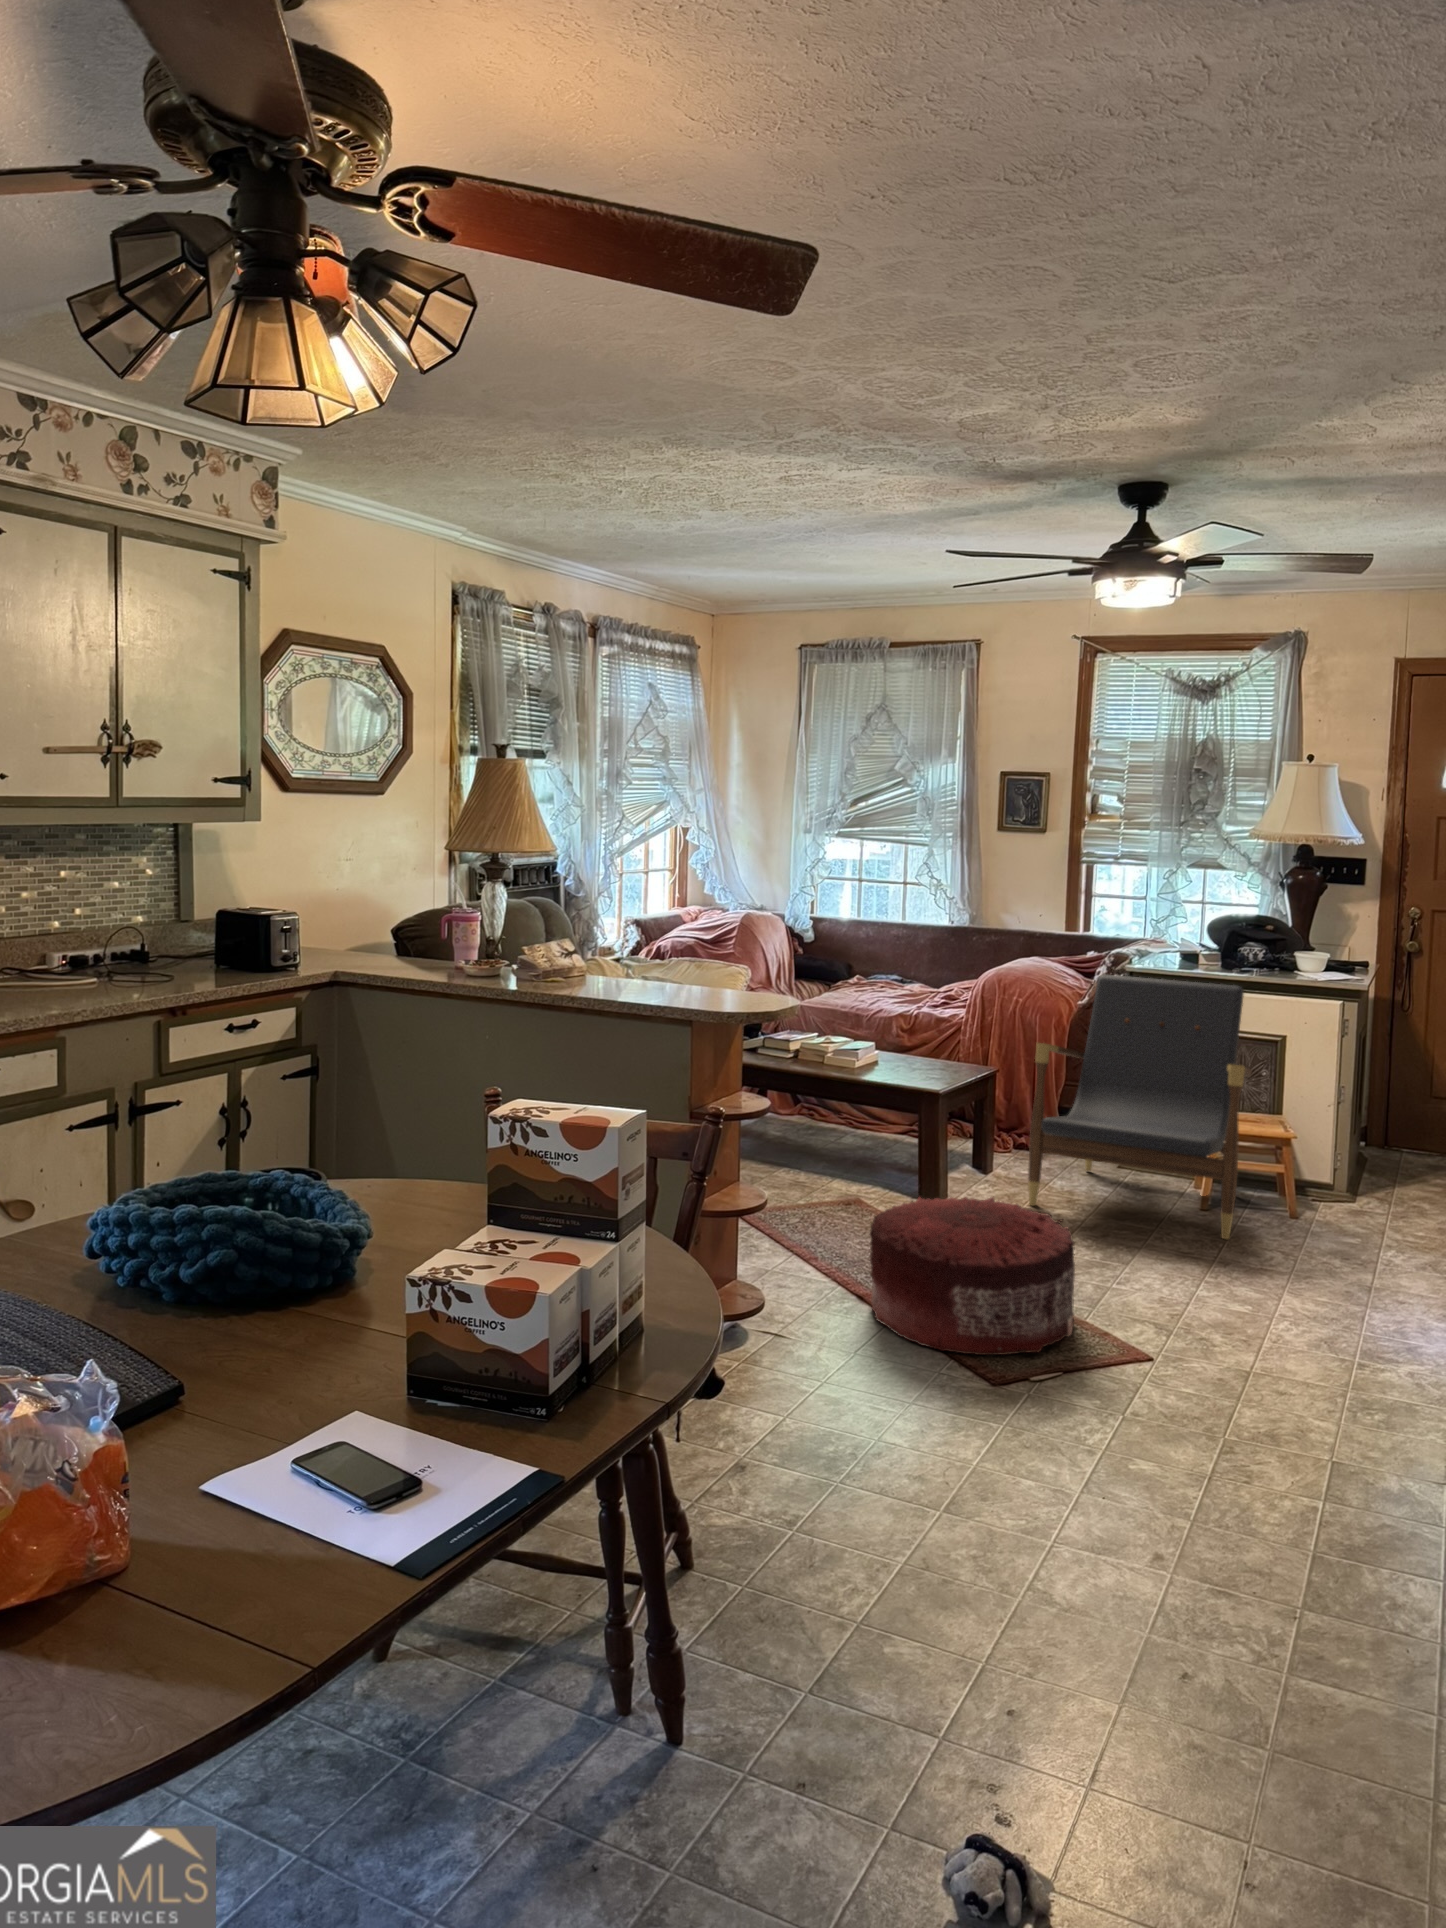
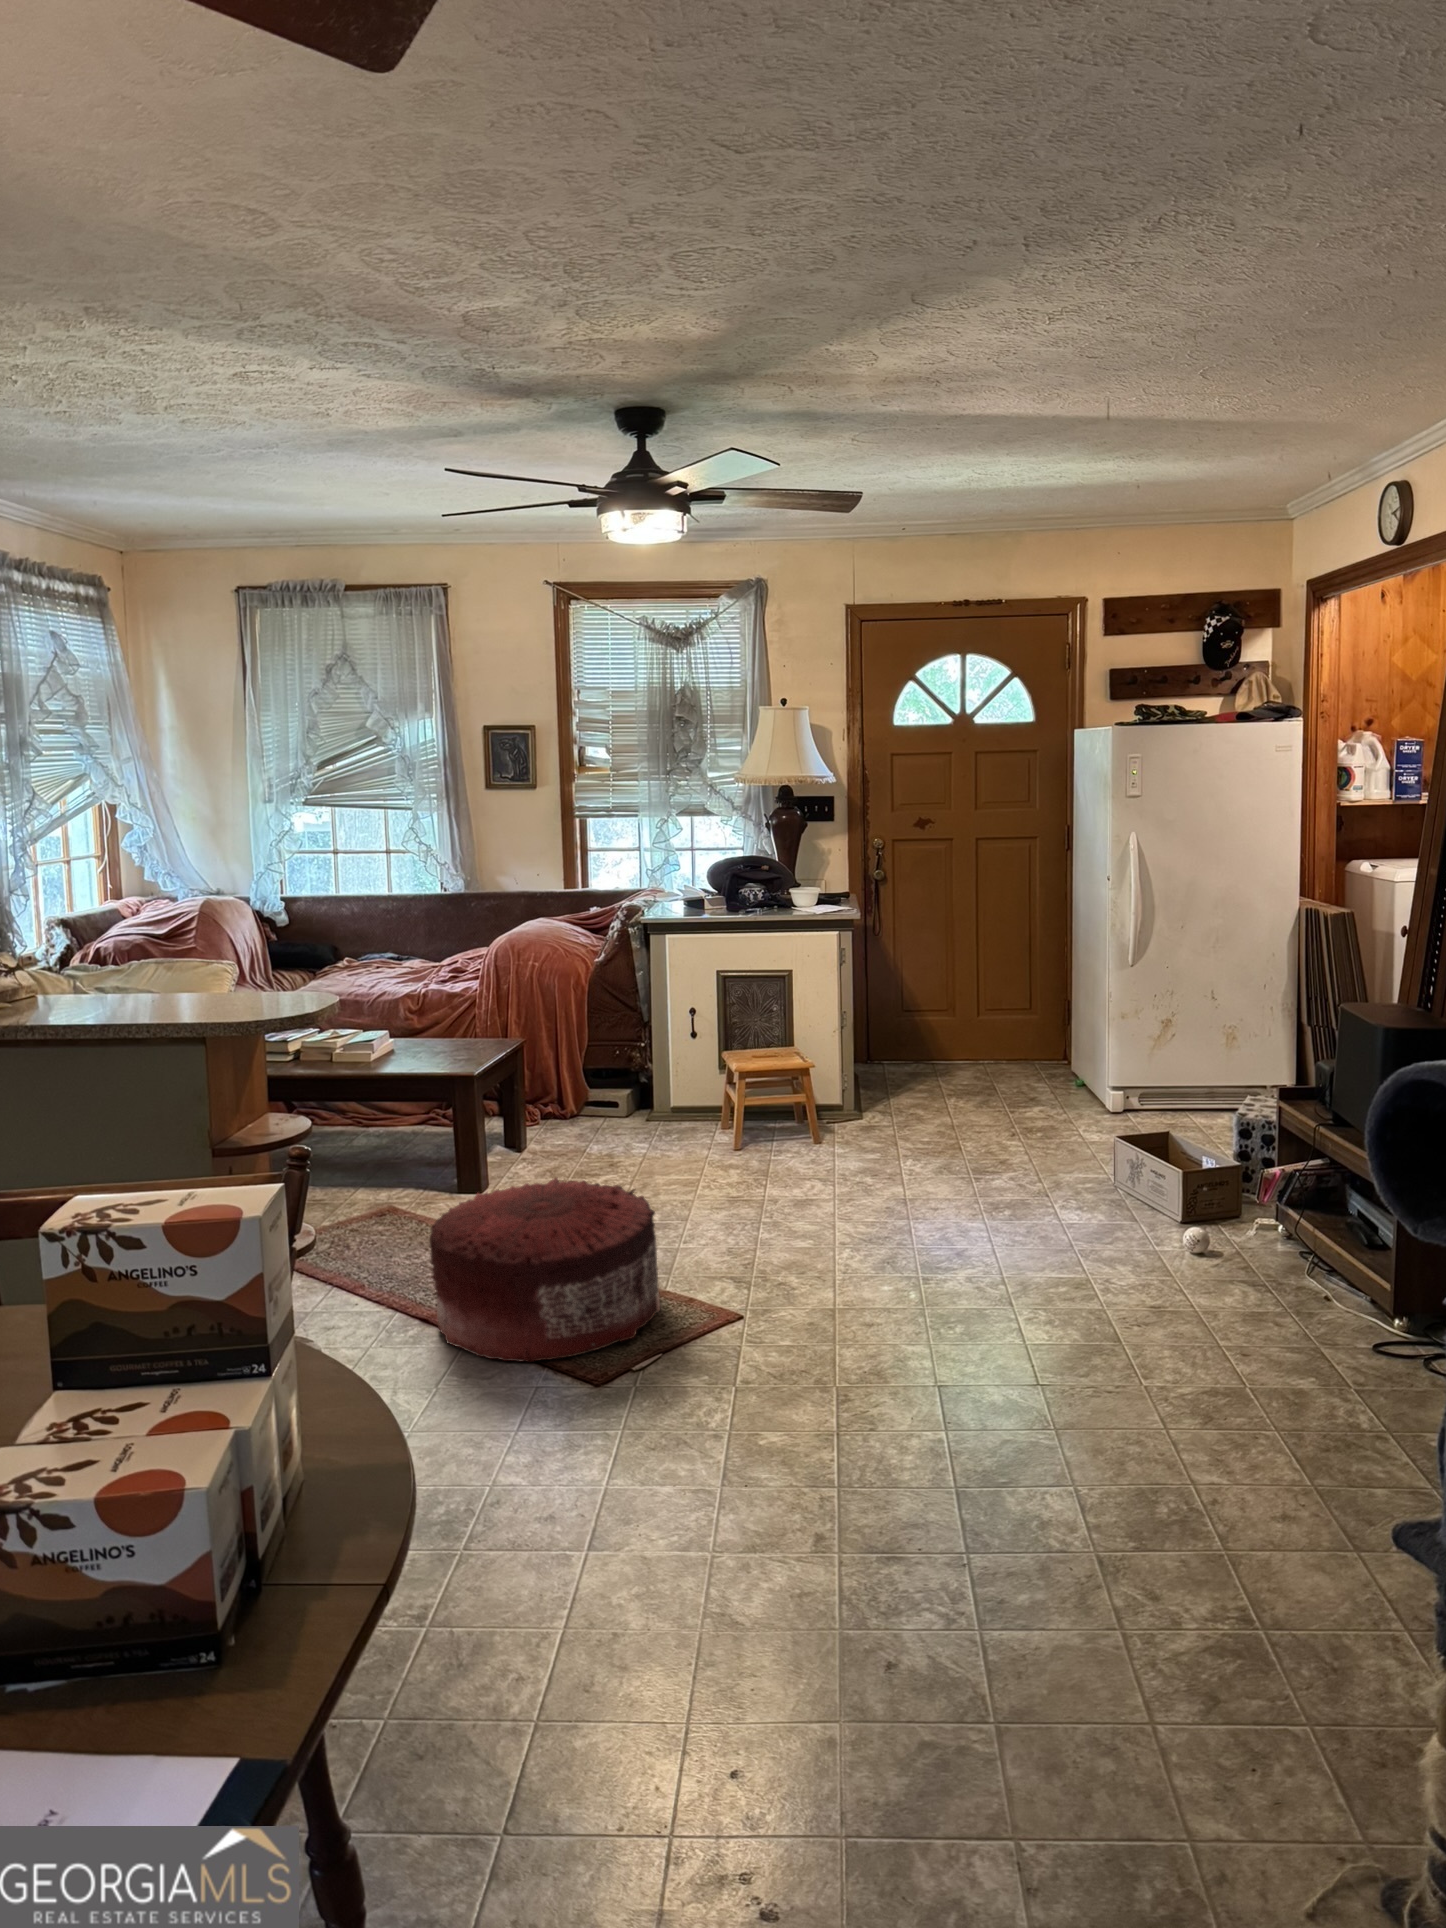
lounge chair: present [1028,975,1252,1239] -> none [567,925,774,1177]

